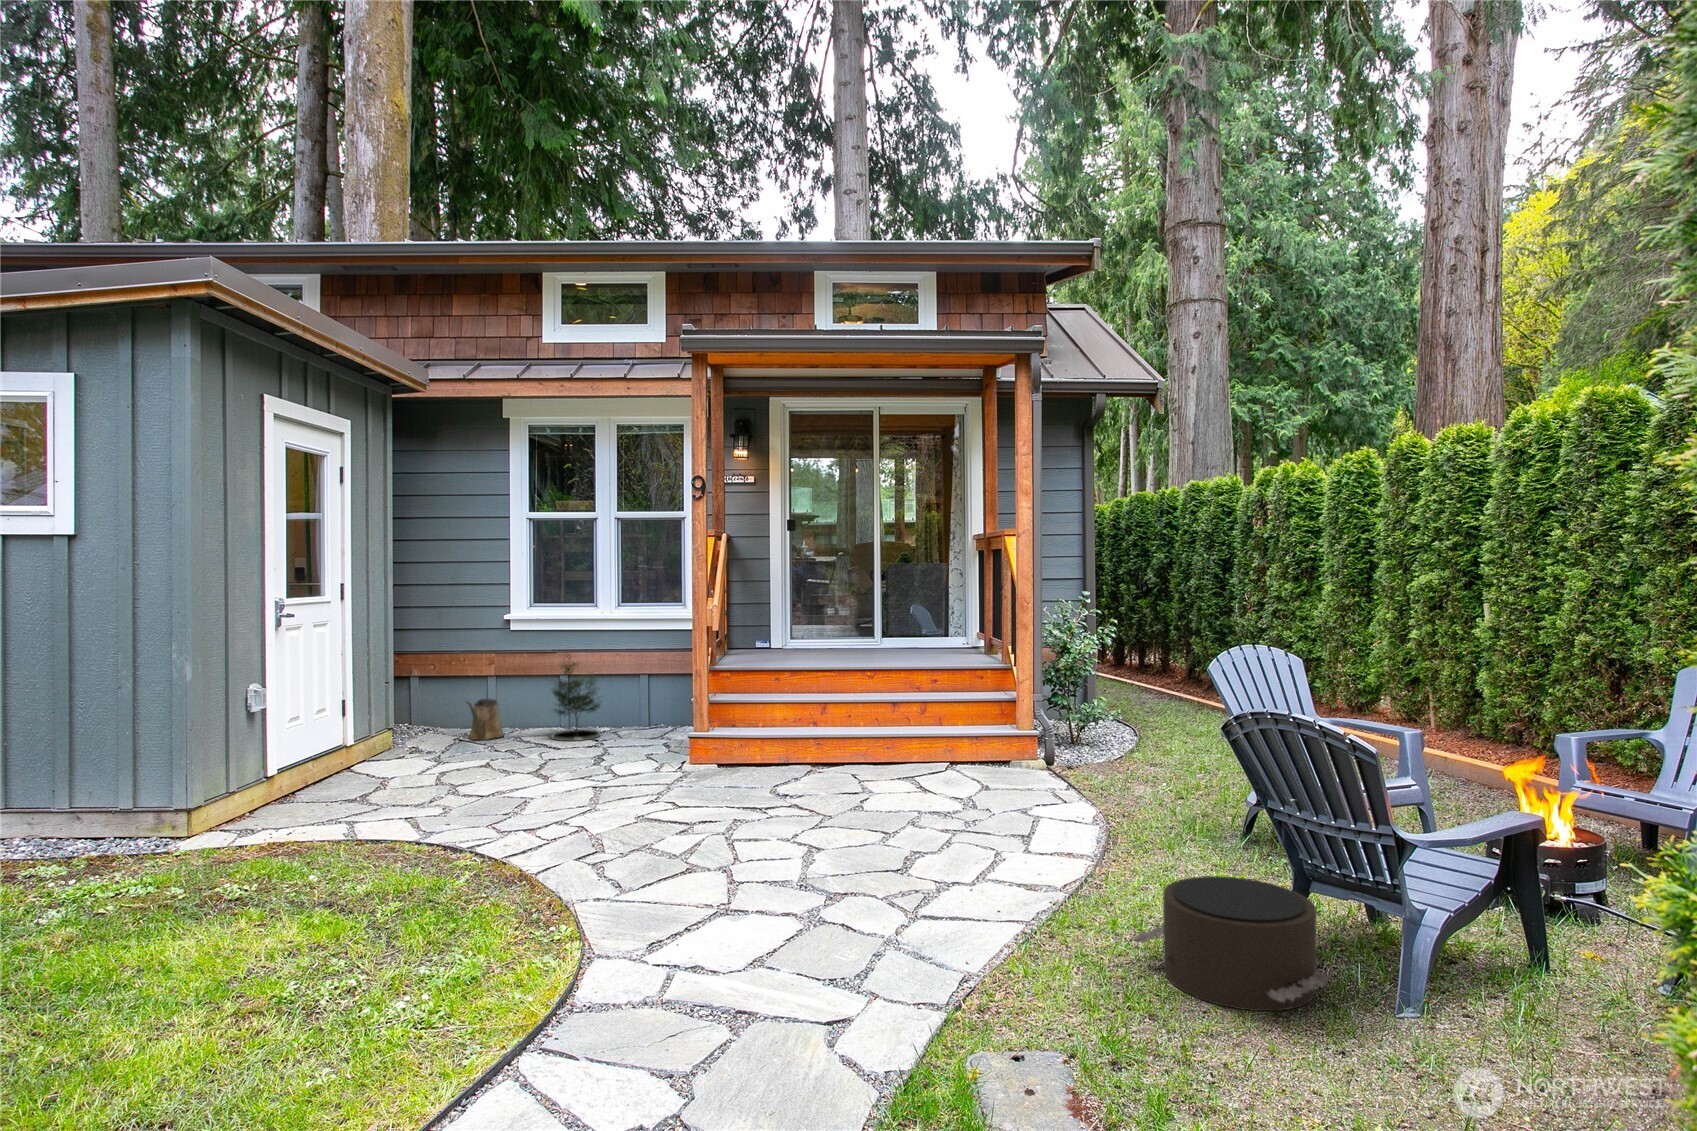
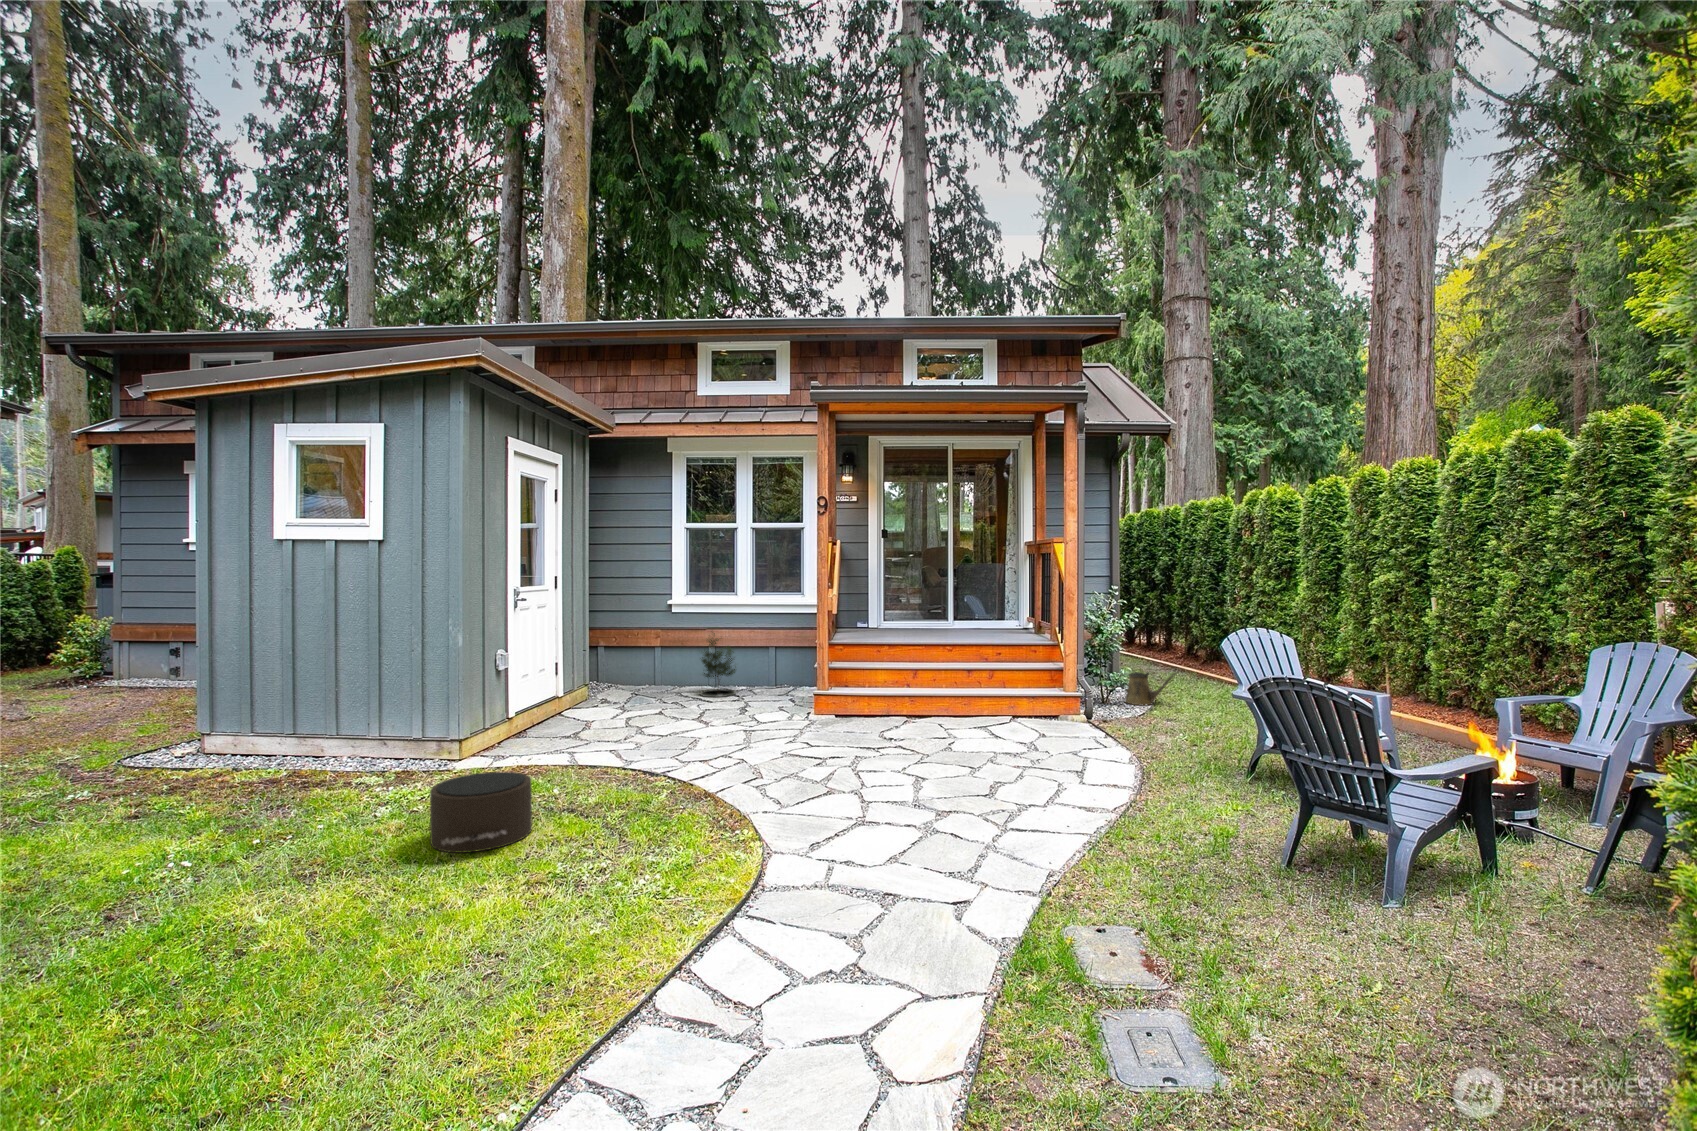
watering can: present [467,699,504,740] -> present [1121,672,1177,705]
pouf: present [1133,876,1333,1011] -> present [430,772,532,853]

